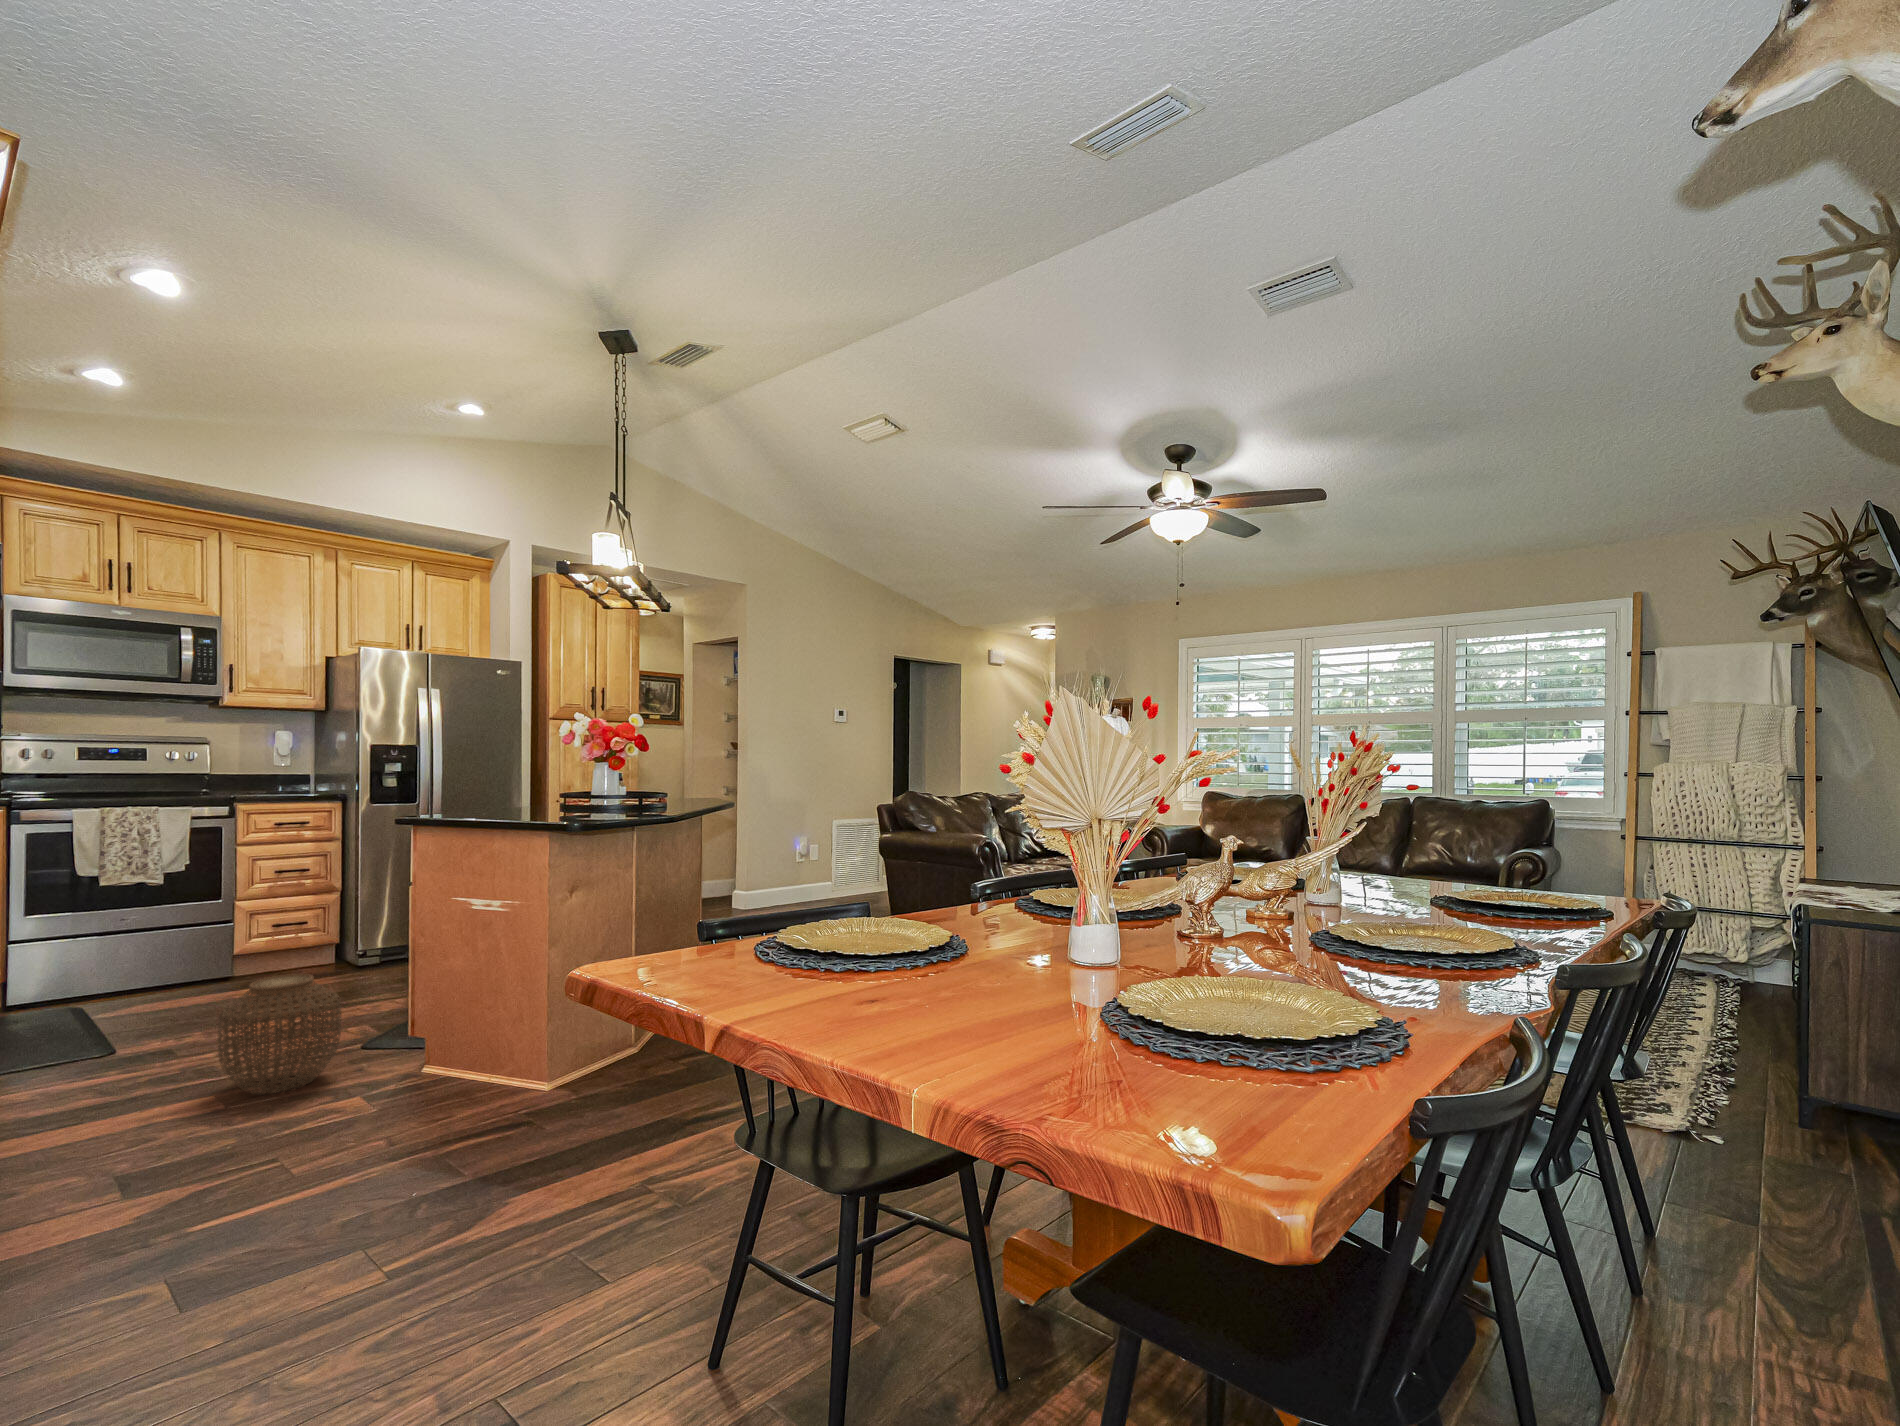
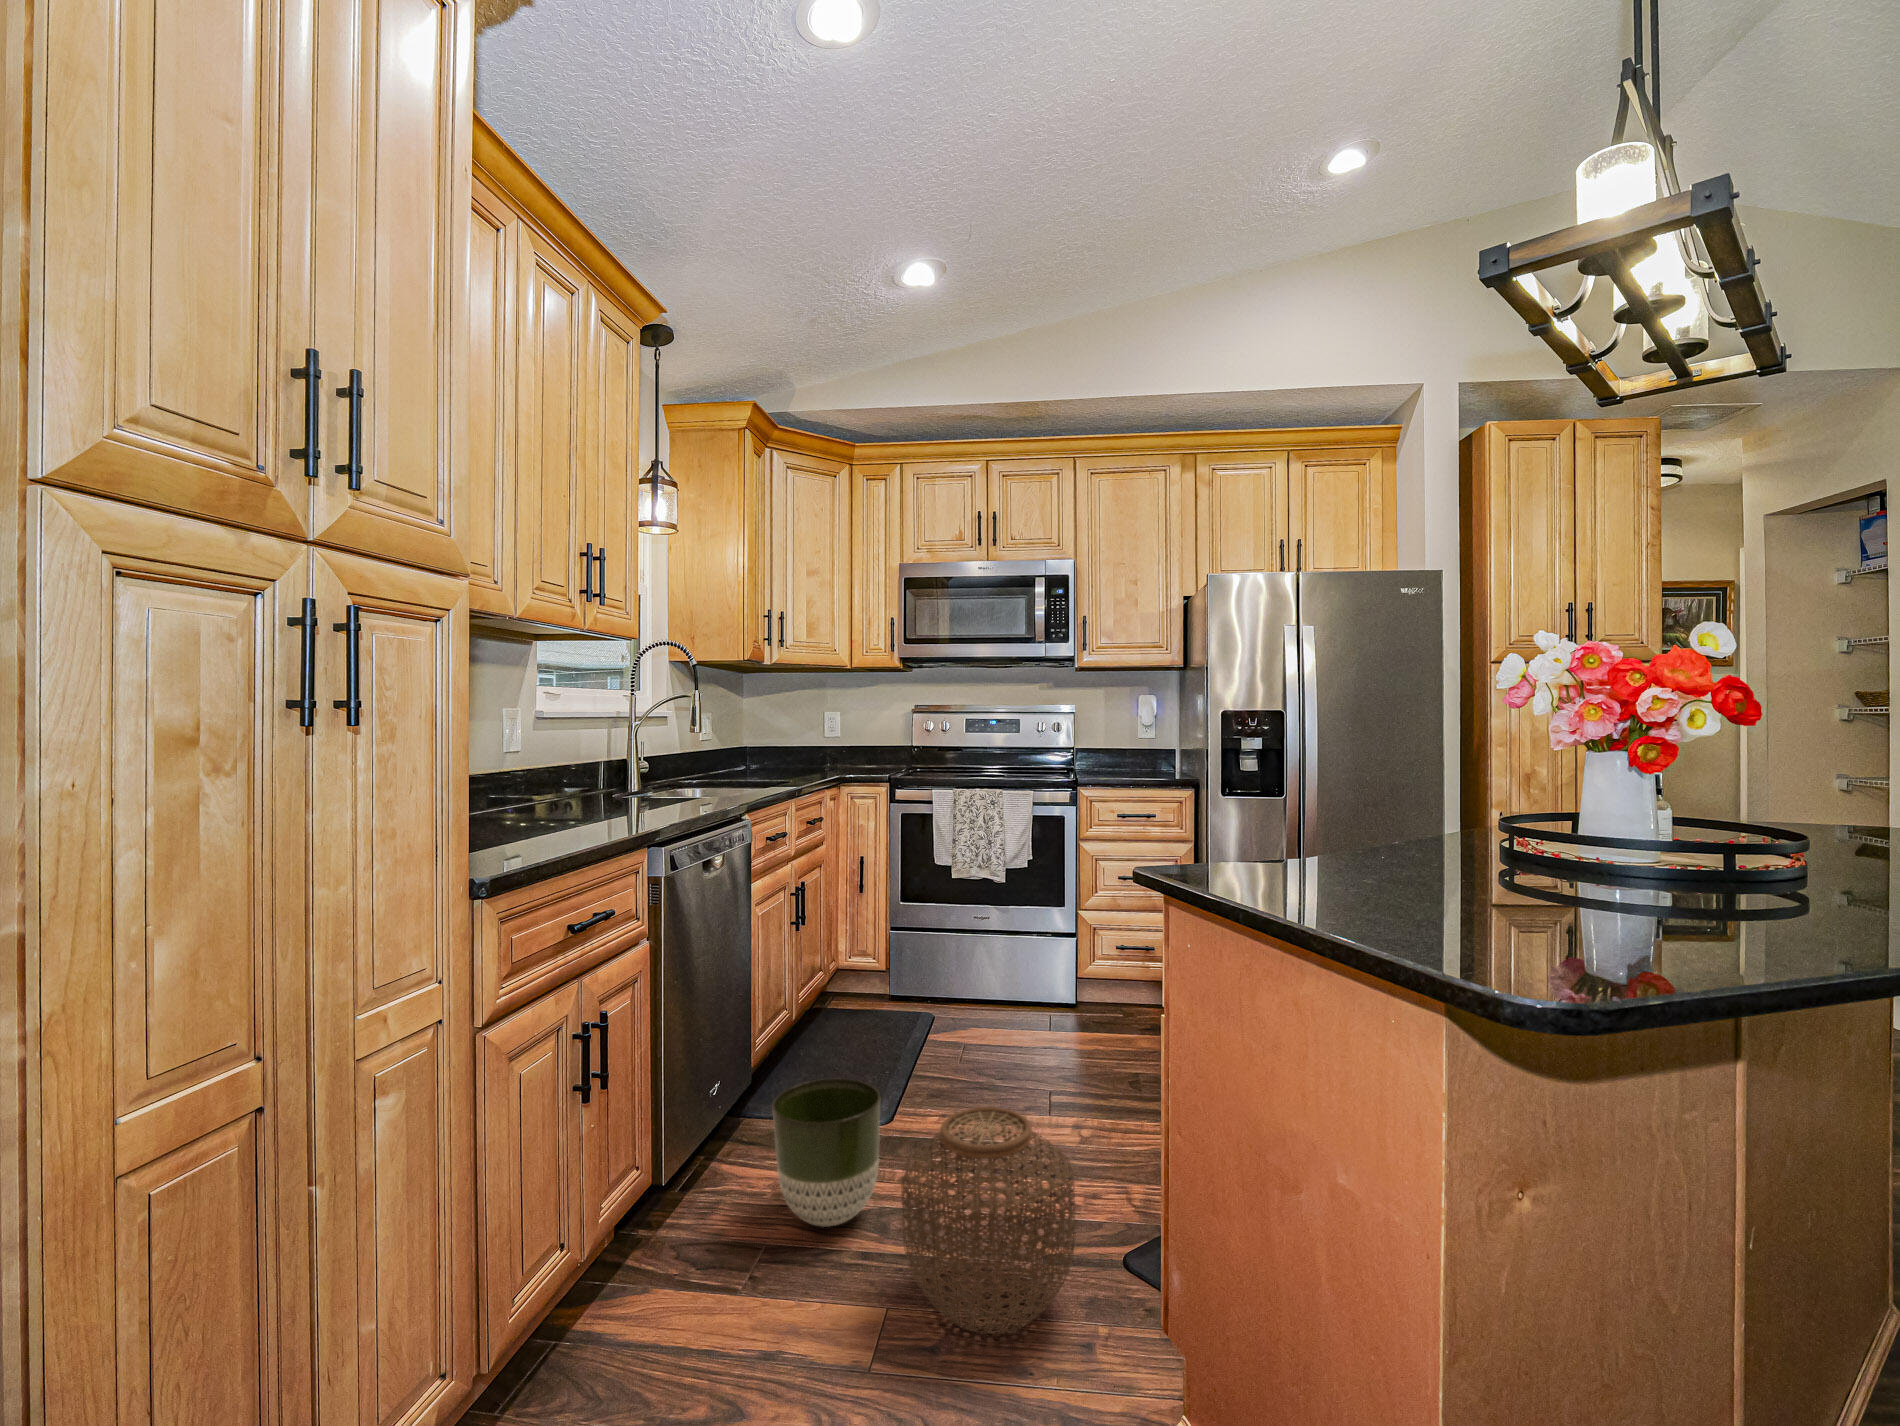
planter: none [63,1002,165,1100] -> present [772,1079,880,1227]

